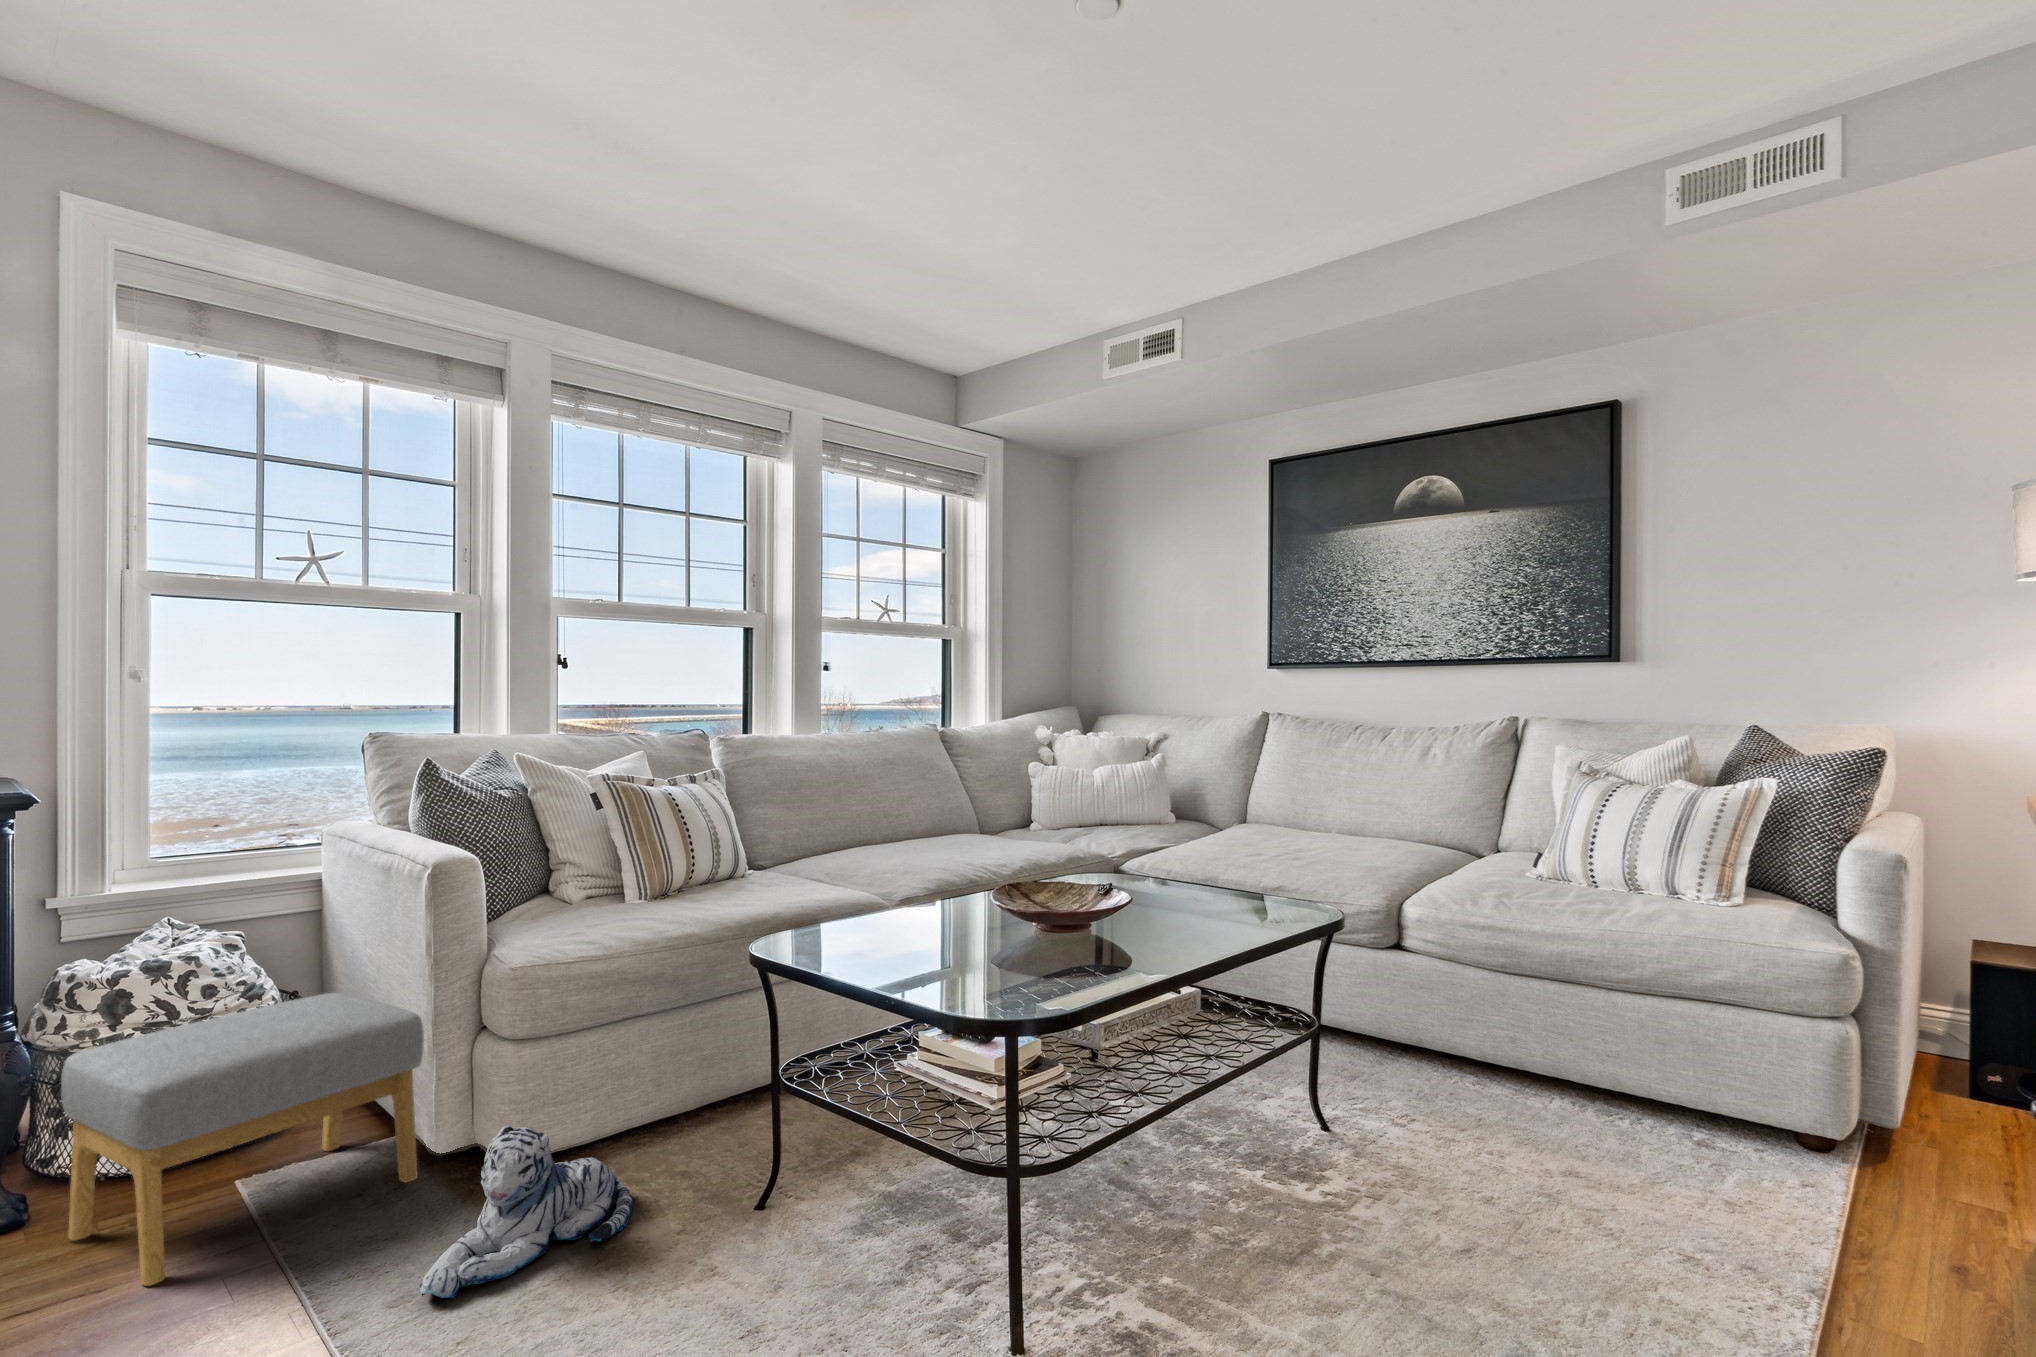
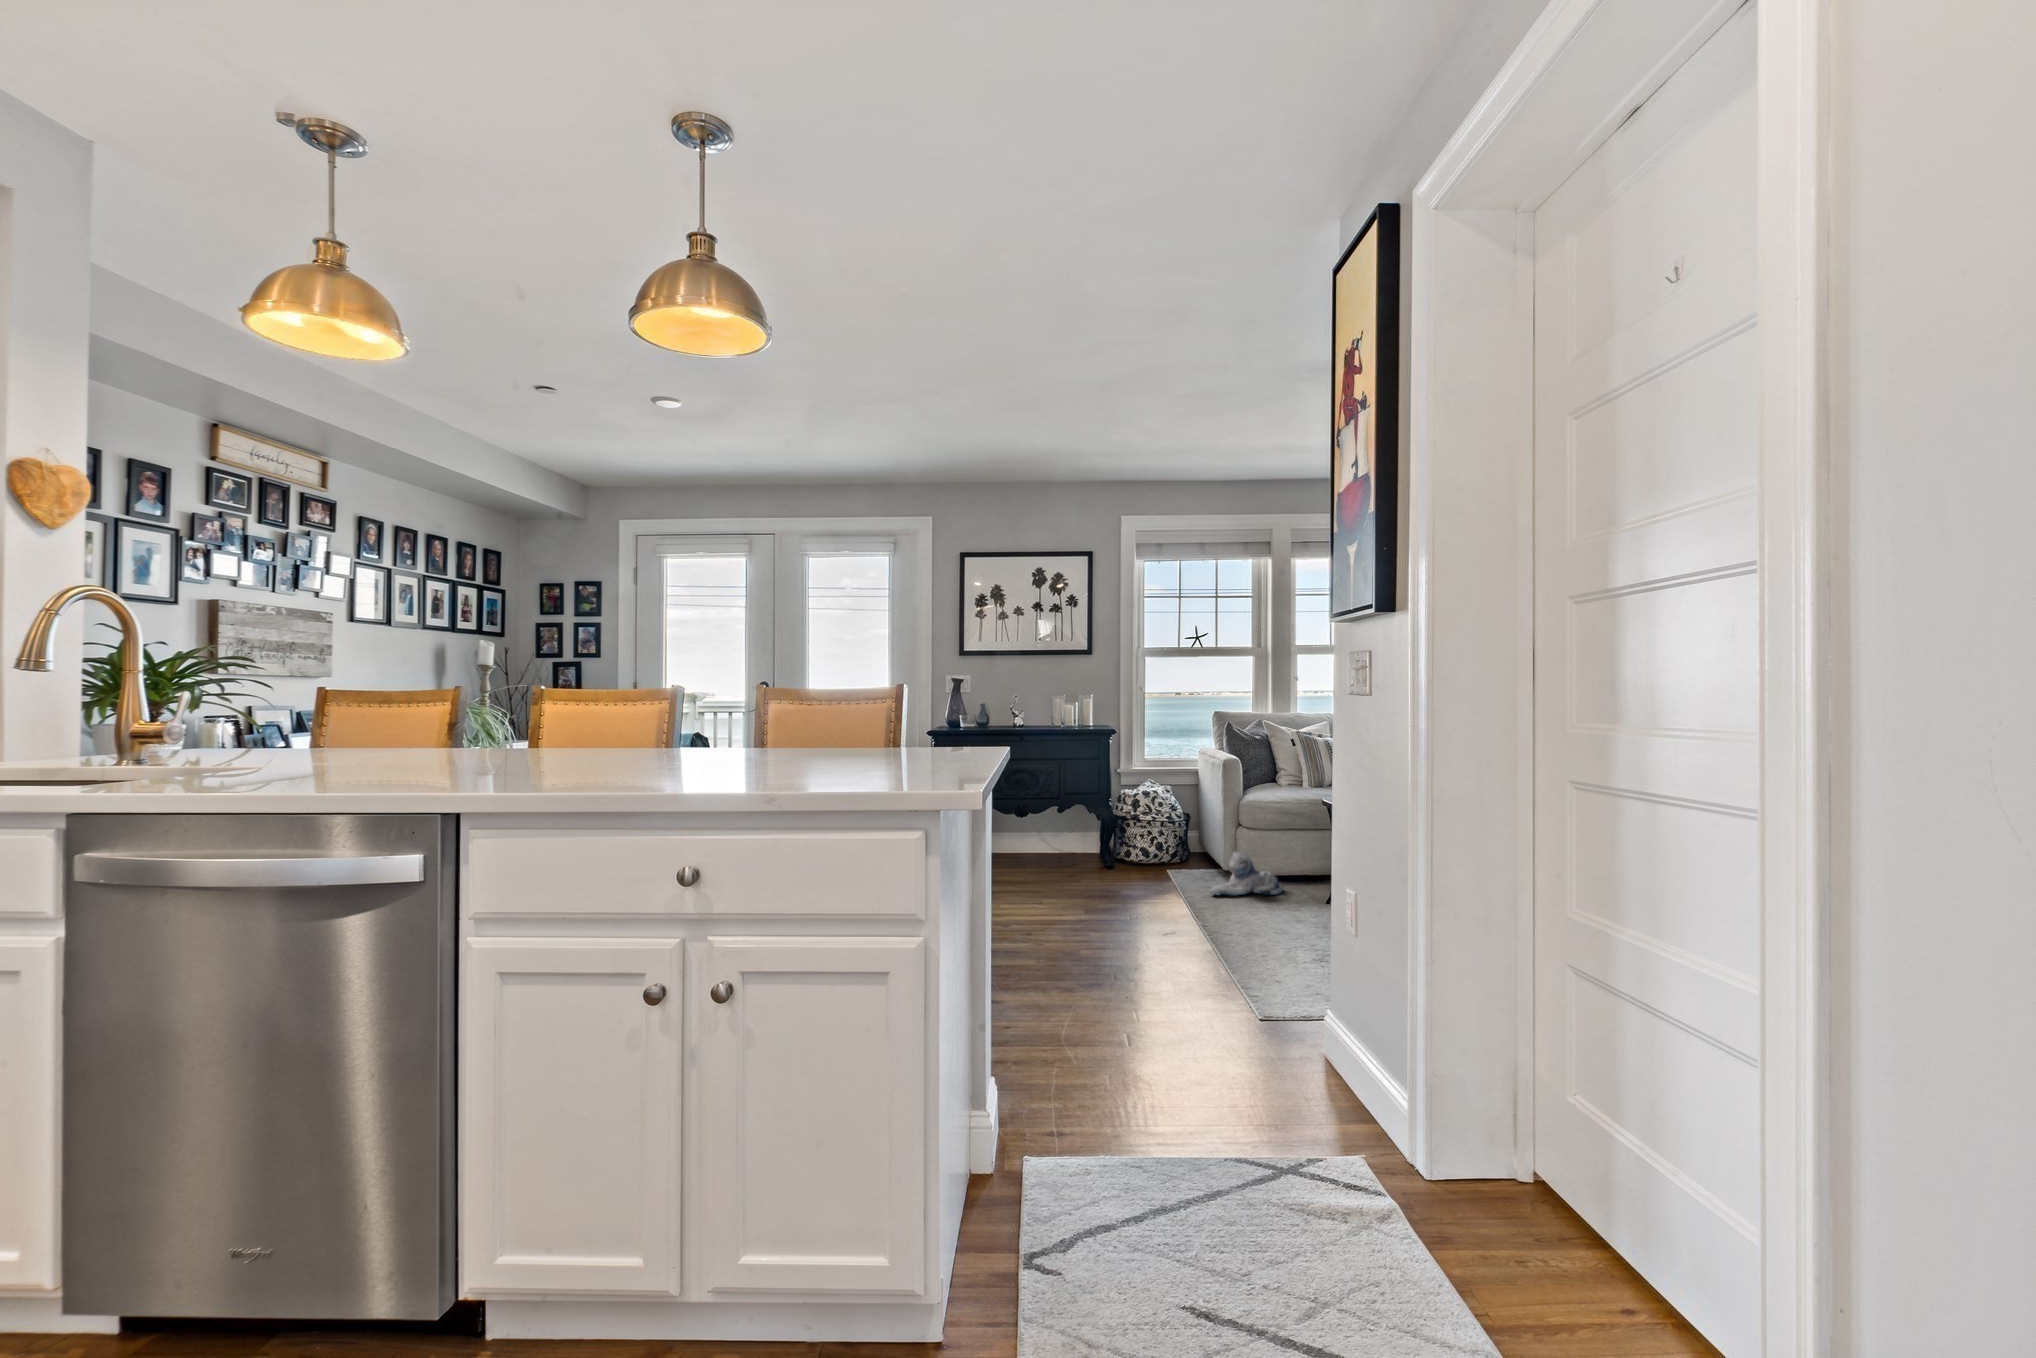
footstool: present [61,993,424,1286] -> none [1122,809,1222,881]

